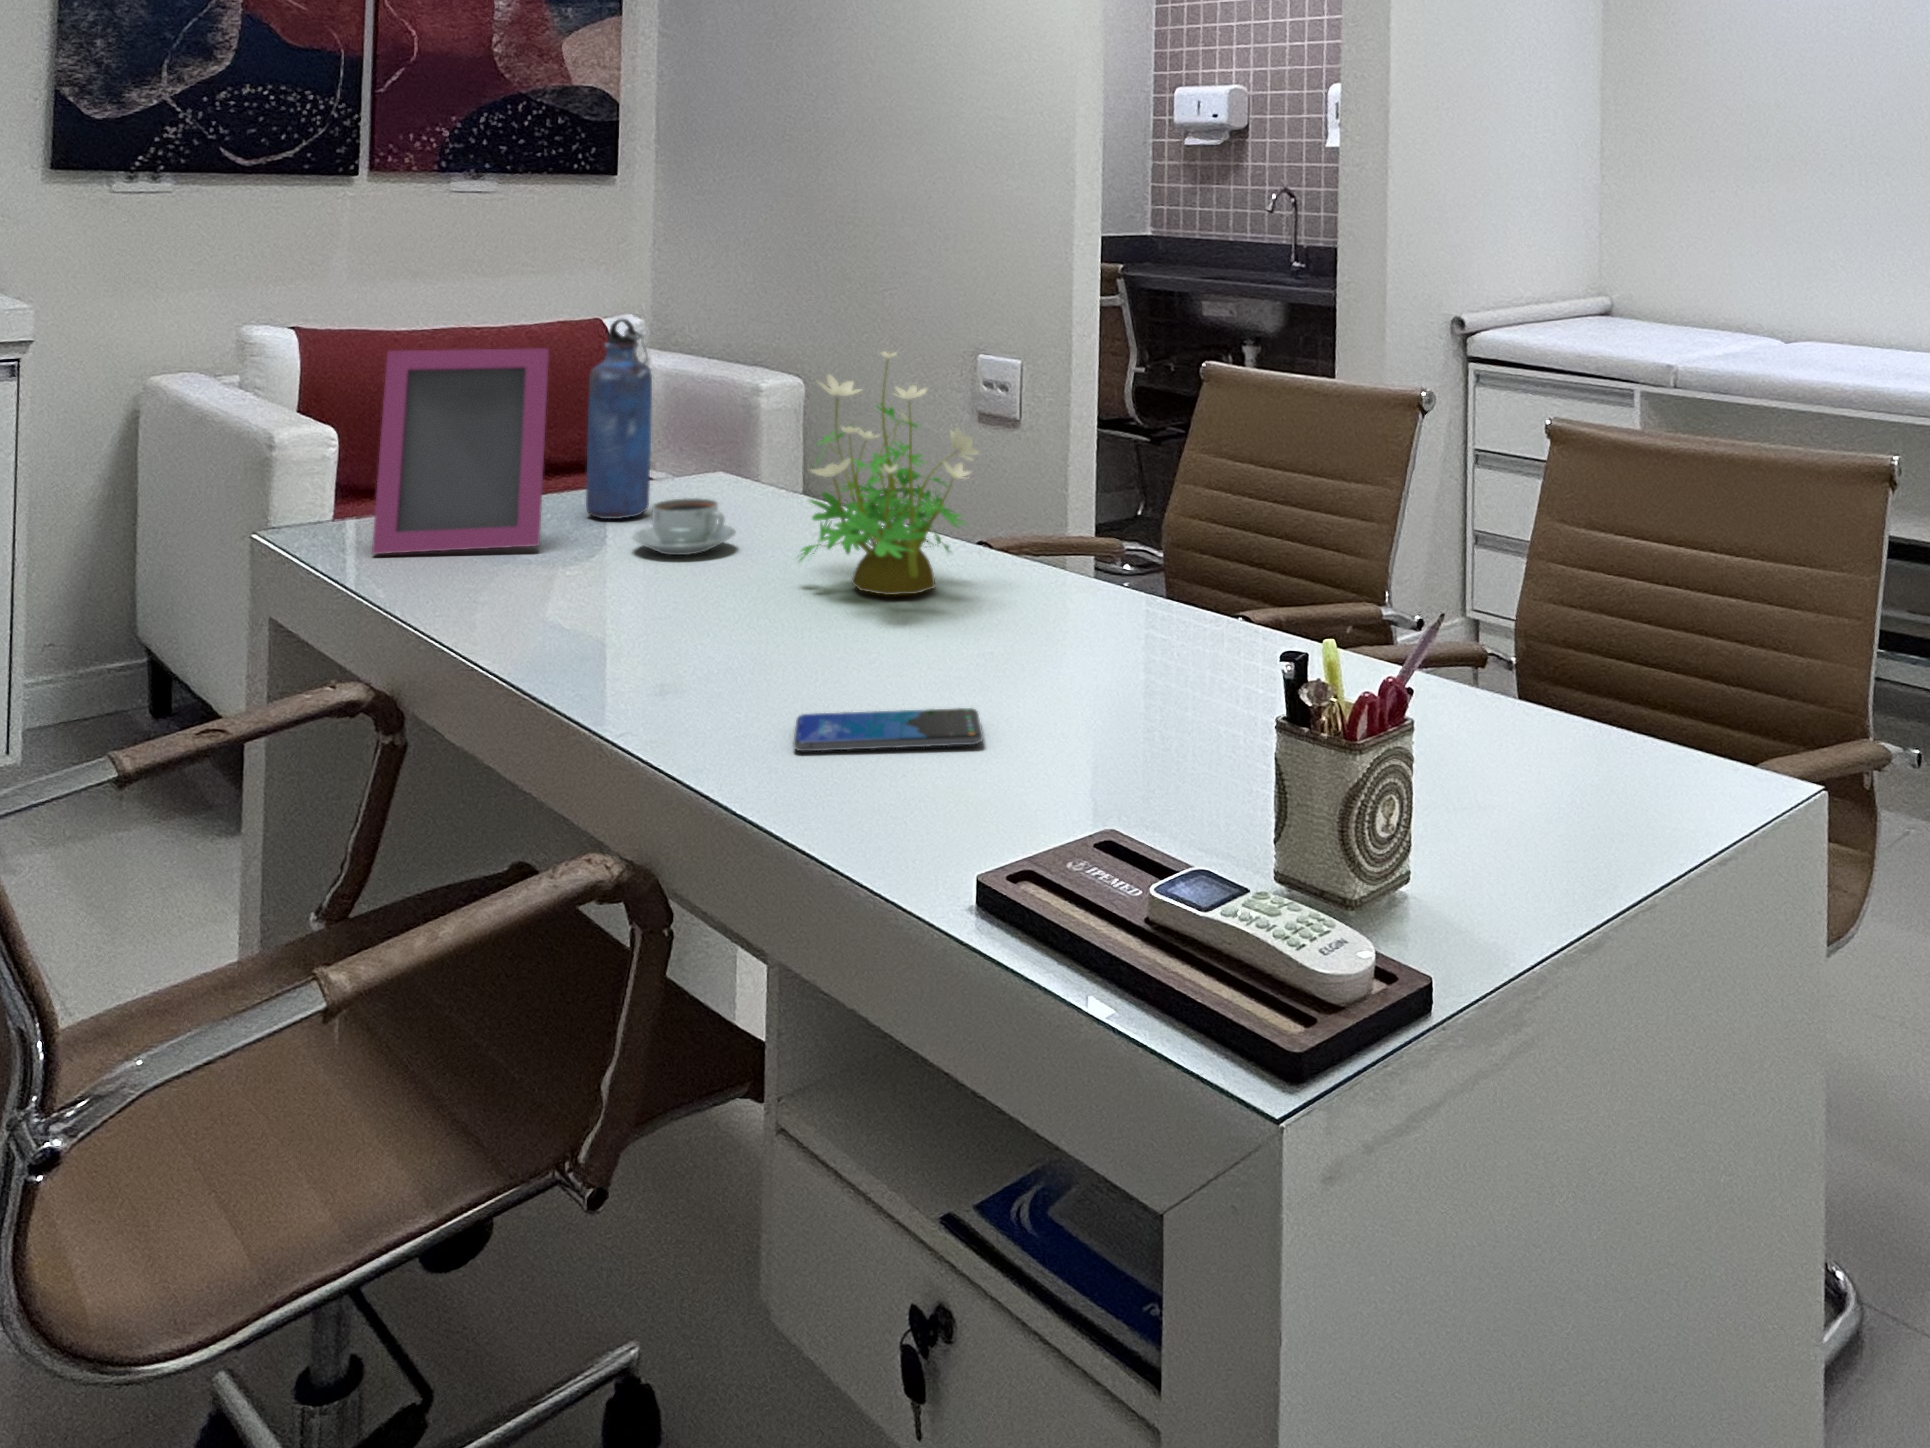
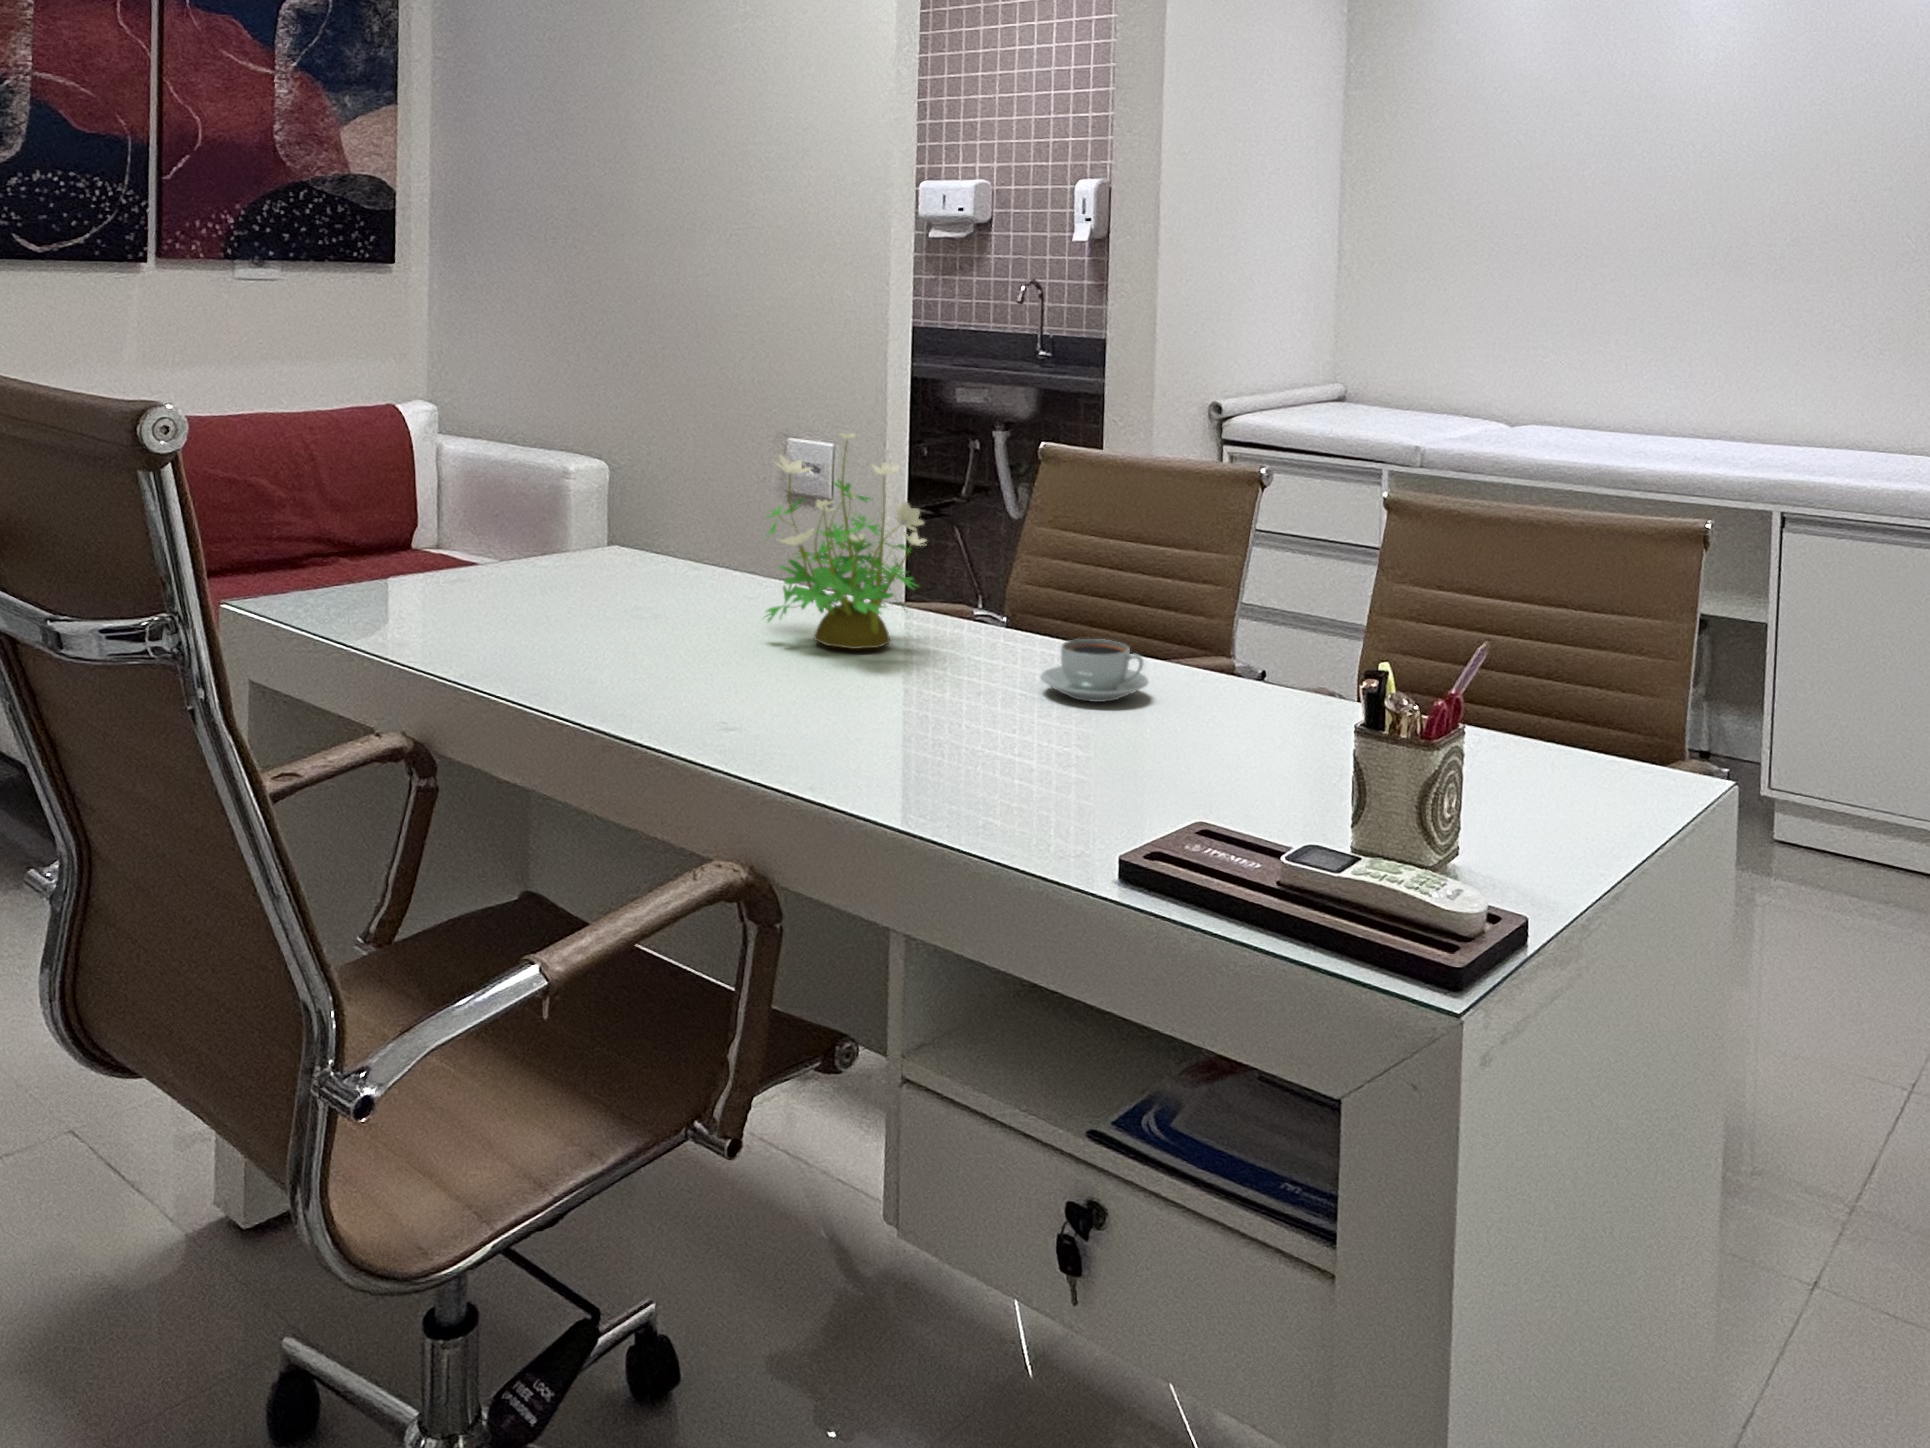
water bottle: present [586,319,652,519] -> none [522,404,579,589]
picture frame: present [372,348,549,554] -> none [360,431,508,620]
coffee cup: present [632,498,736,555] -> present [1041,639,1148,702]
smartphone: present [793,708,983,751] -> none [862,734,1028,768]

